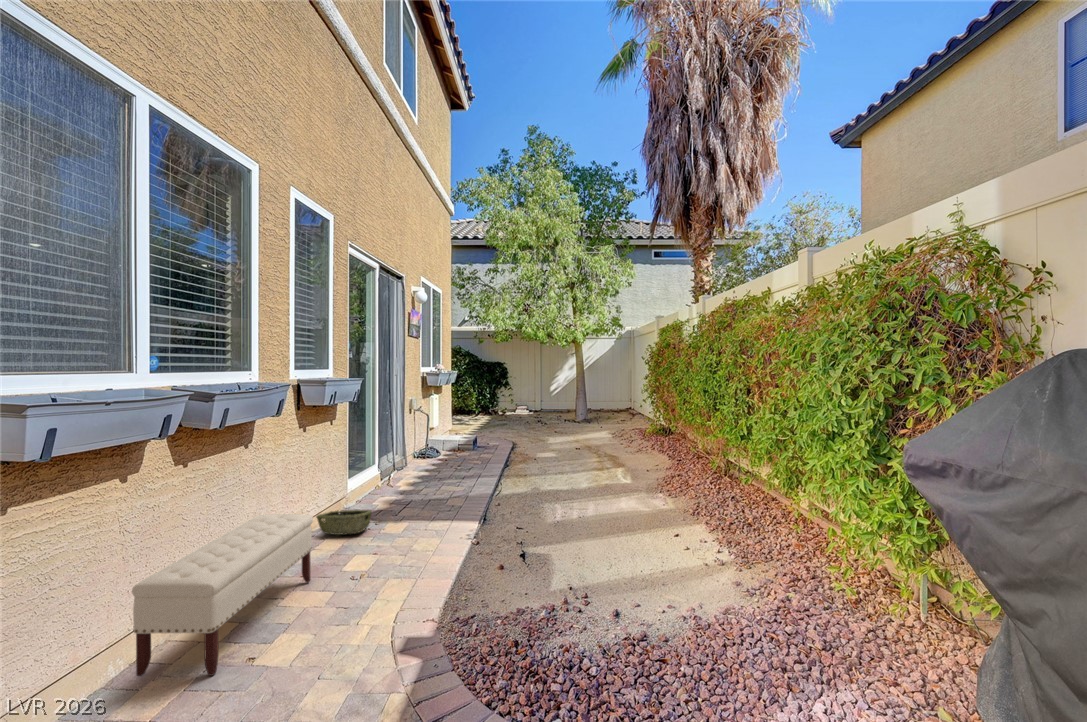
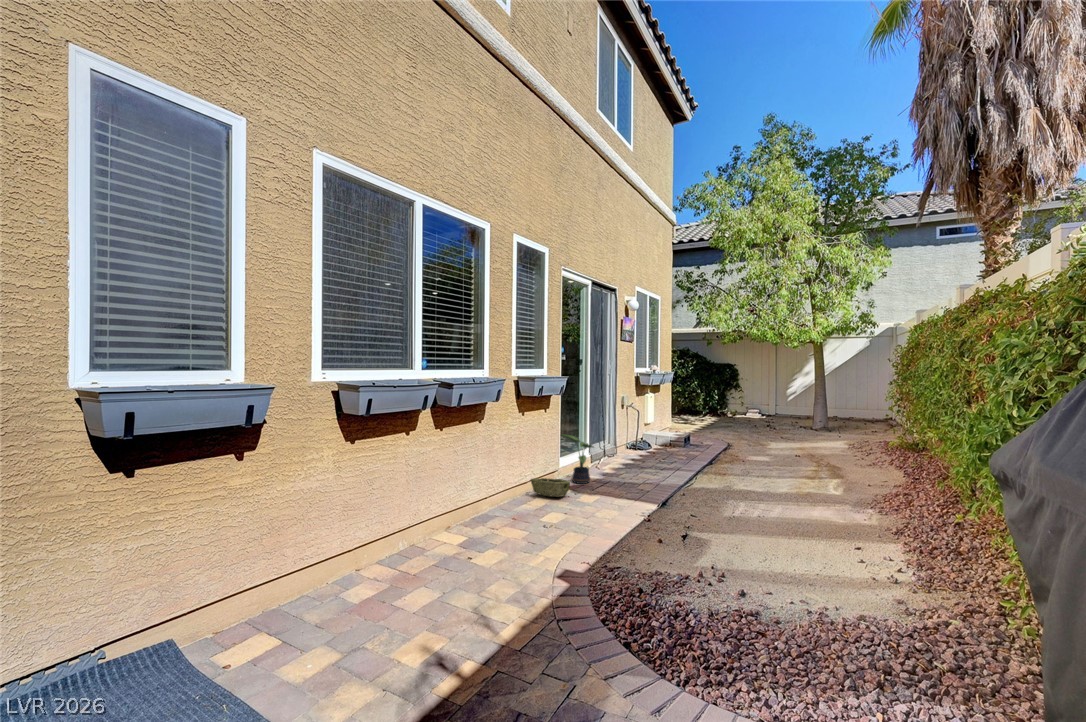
potted plant: none [350,451,397,510] -> present [561,434,593,484]
bench: present [132,514,313,676] -> none [411,470,518,559]

